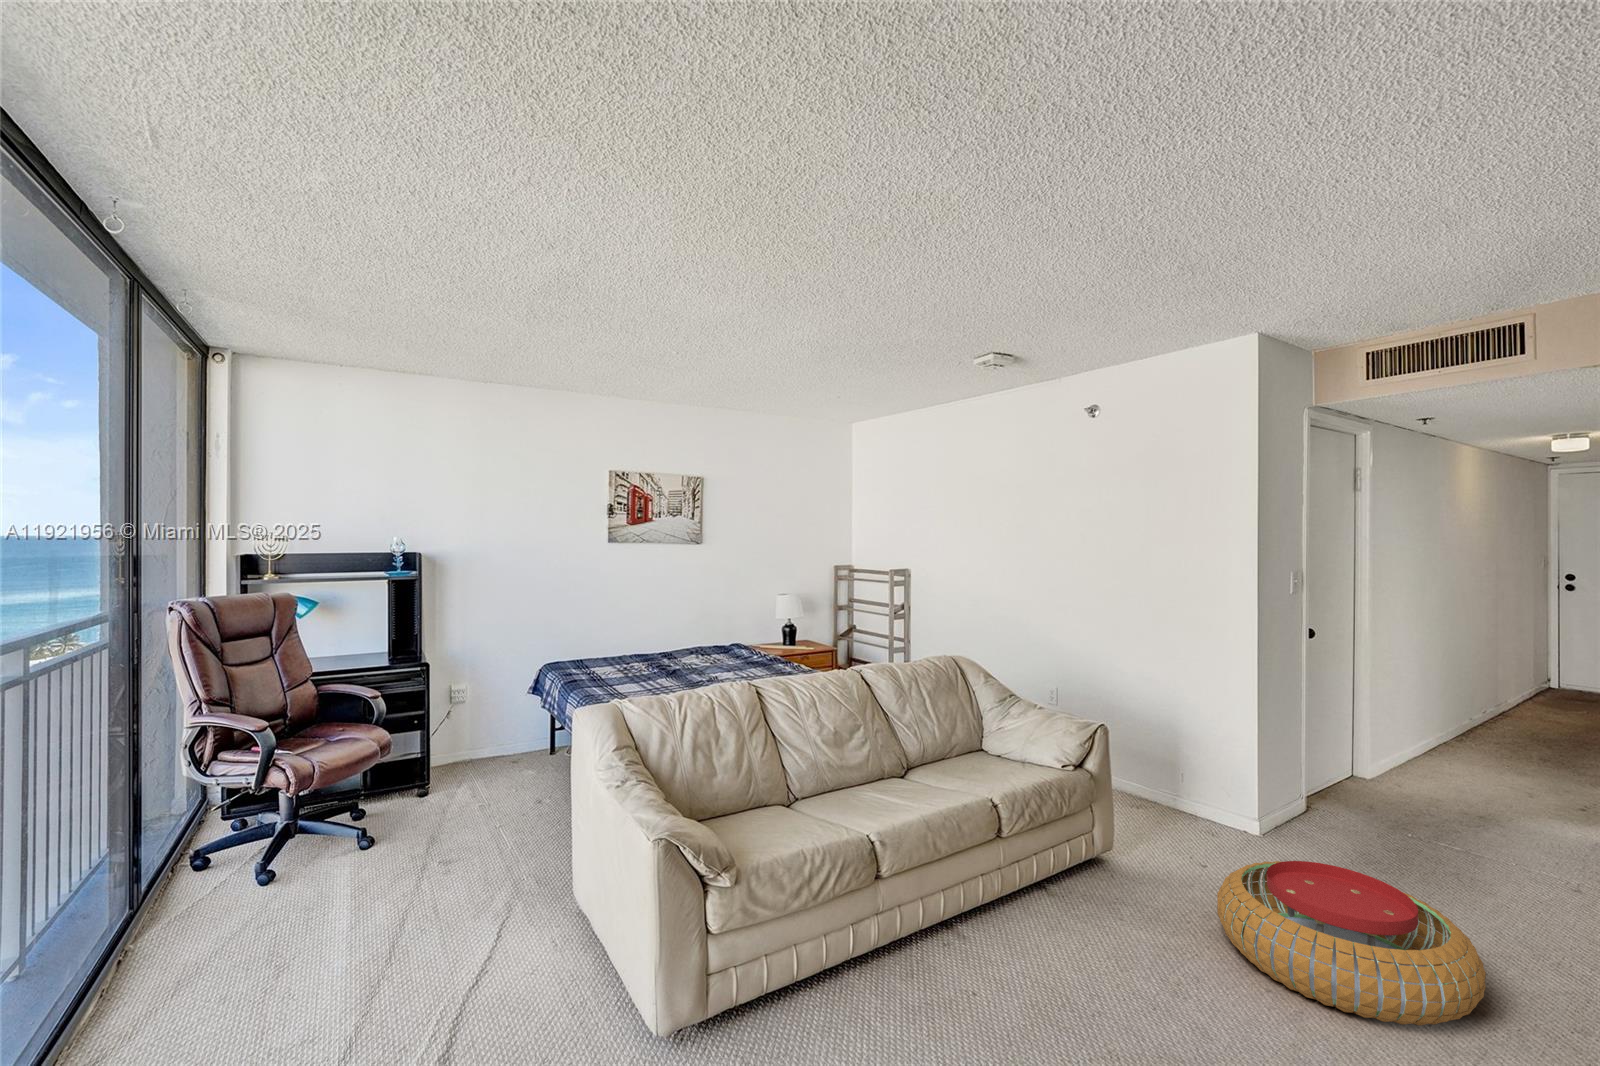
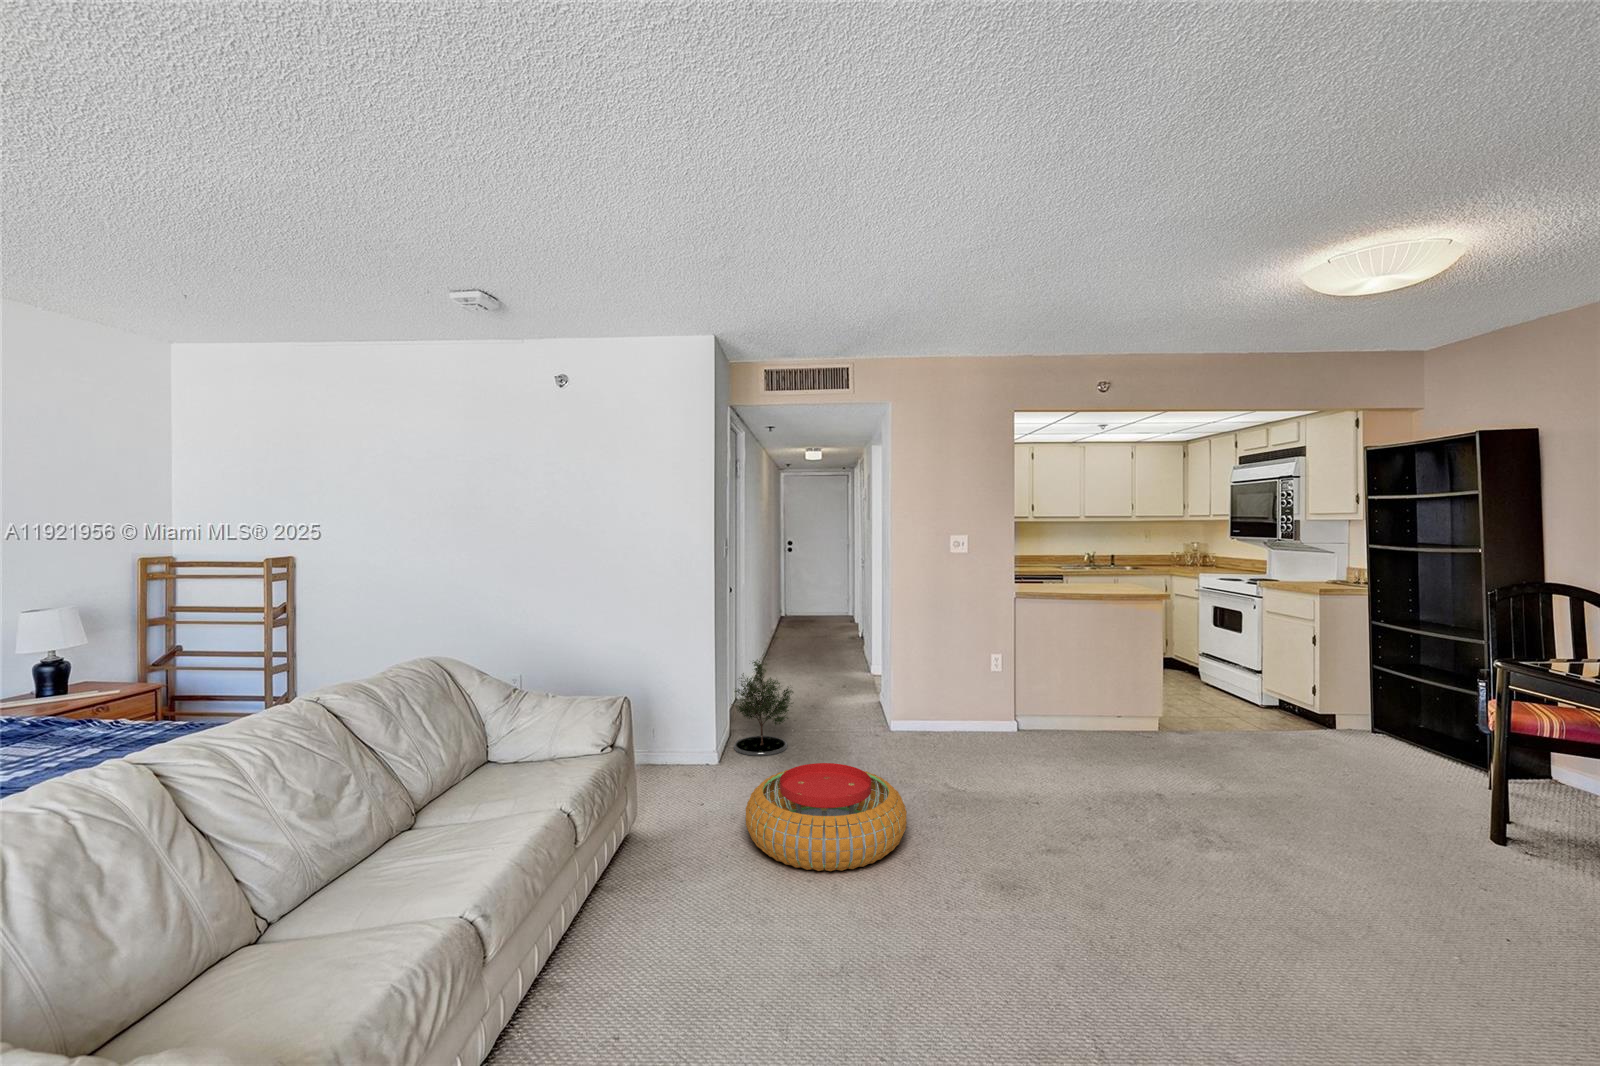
potted tree: none [1290,716,1398,854] -> present [731,654,793,756]

